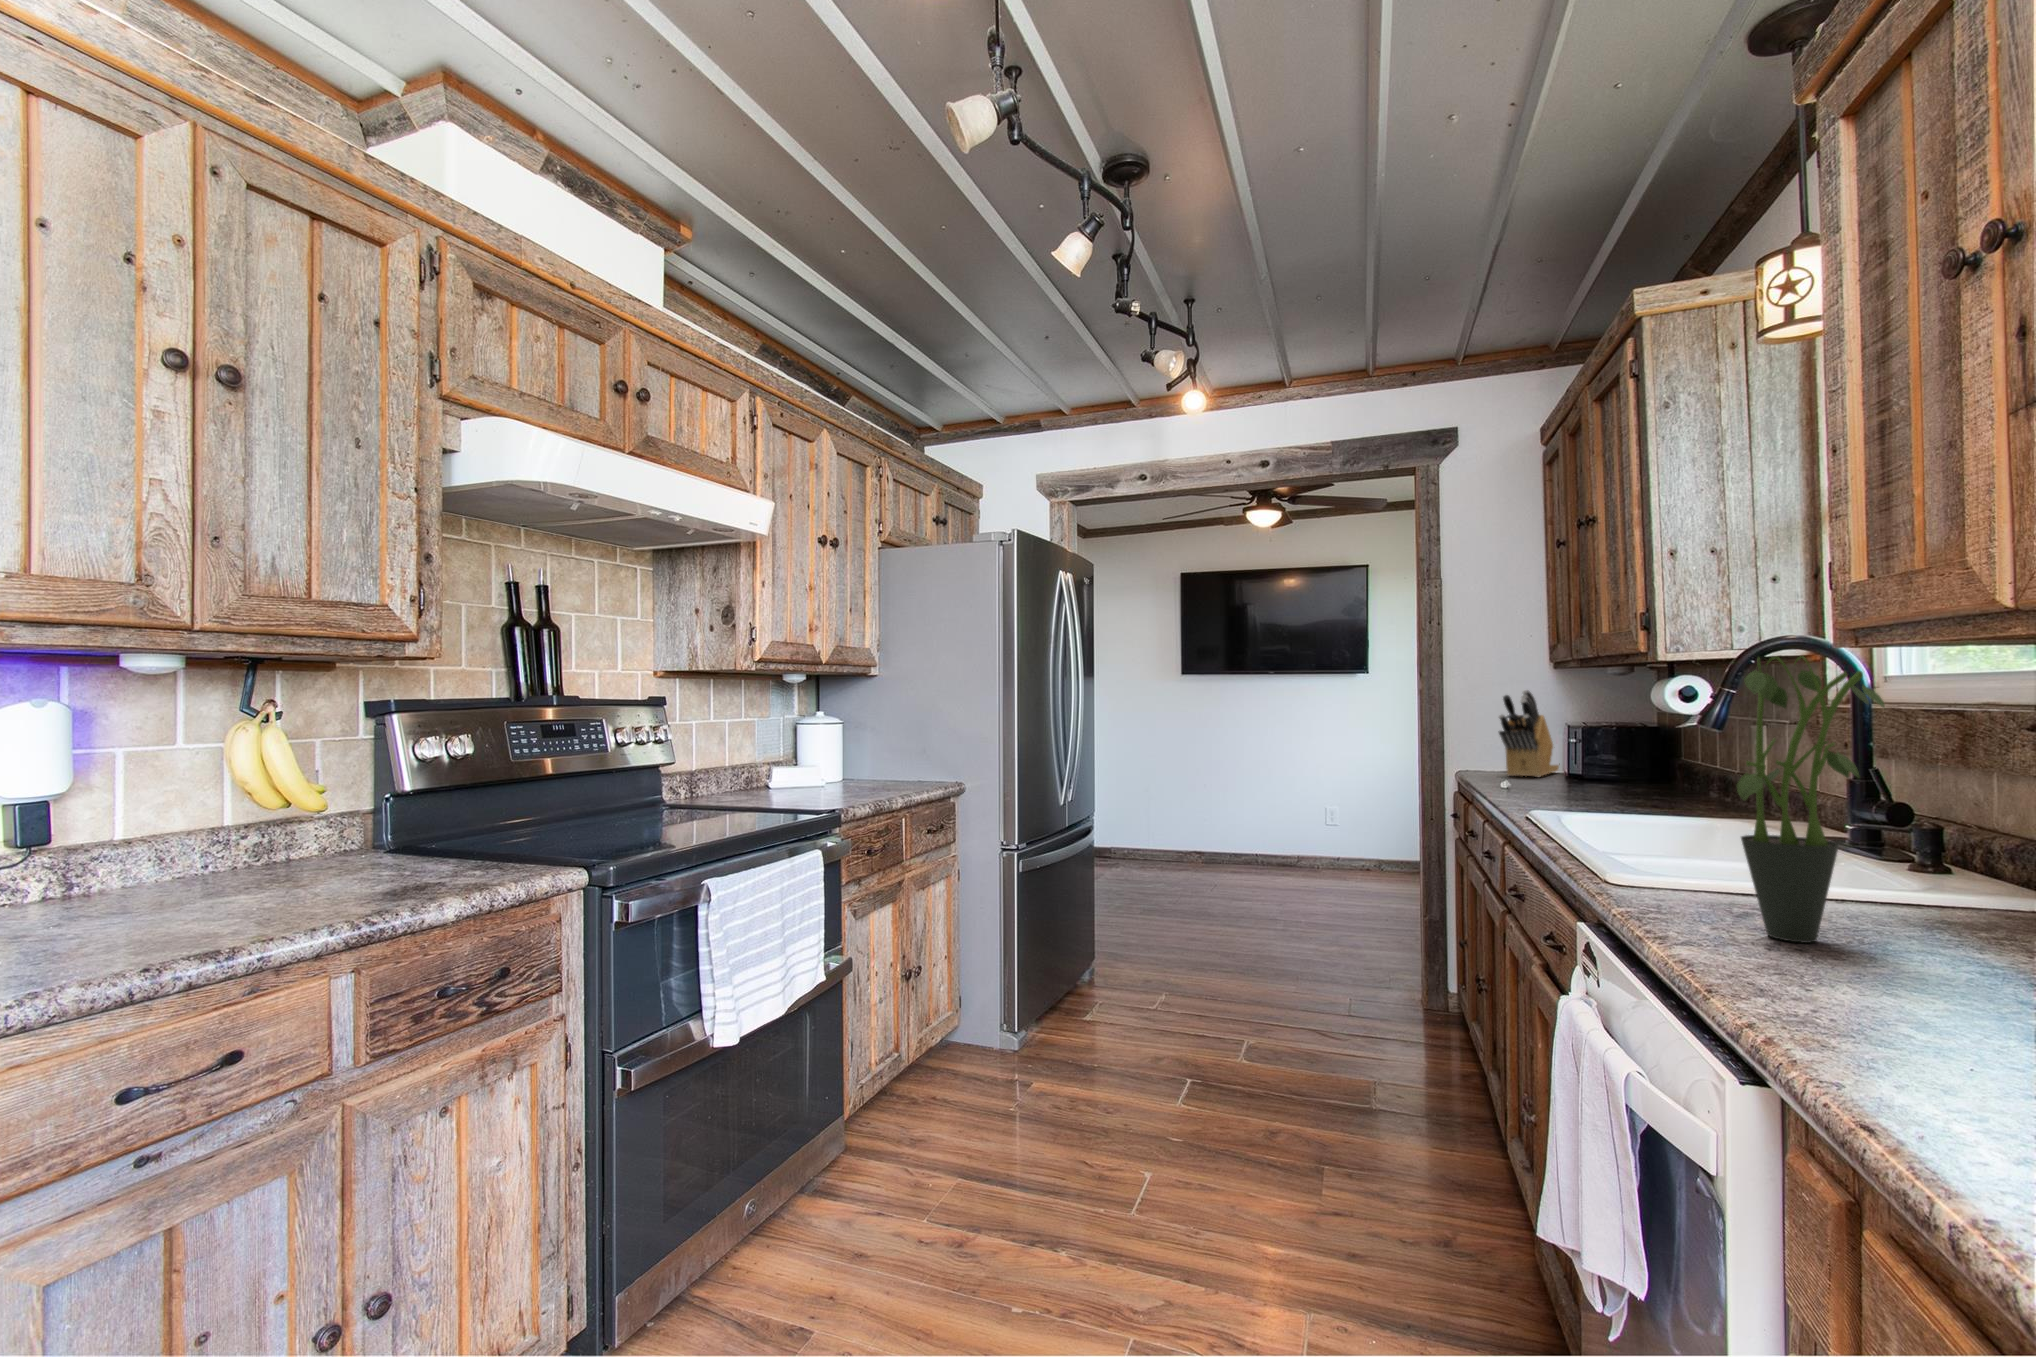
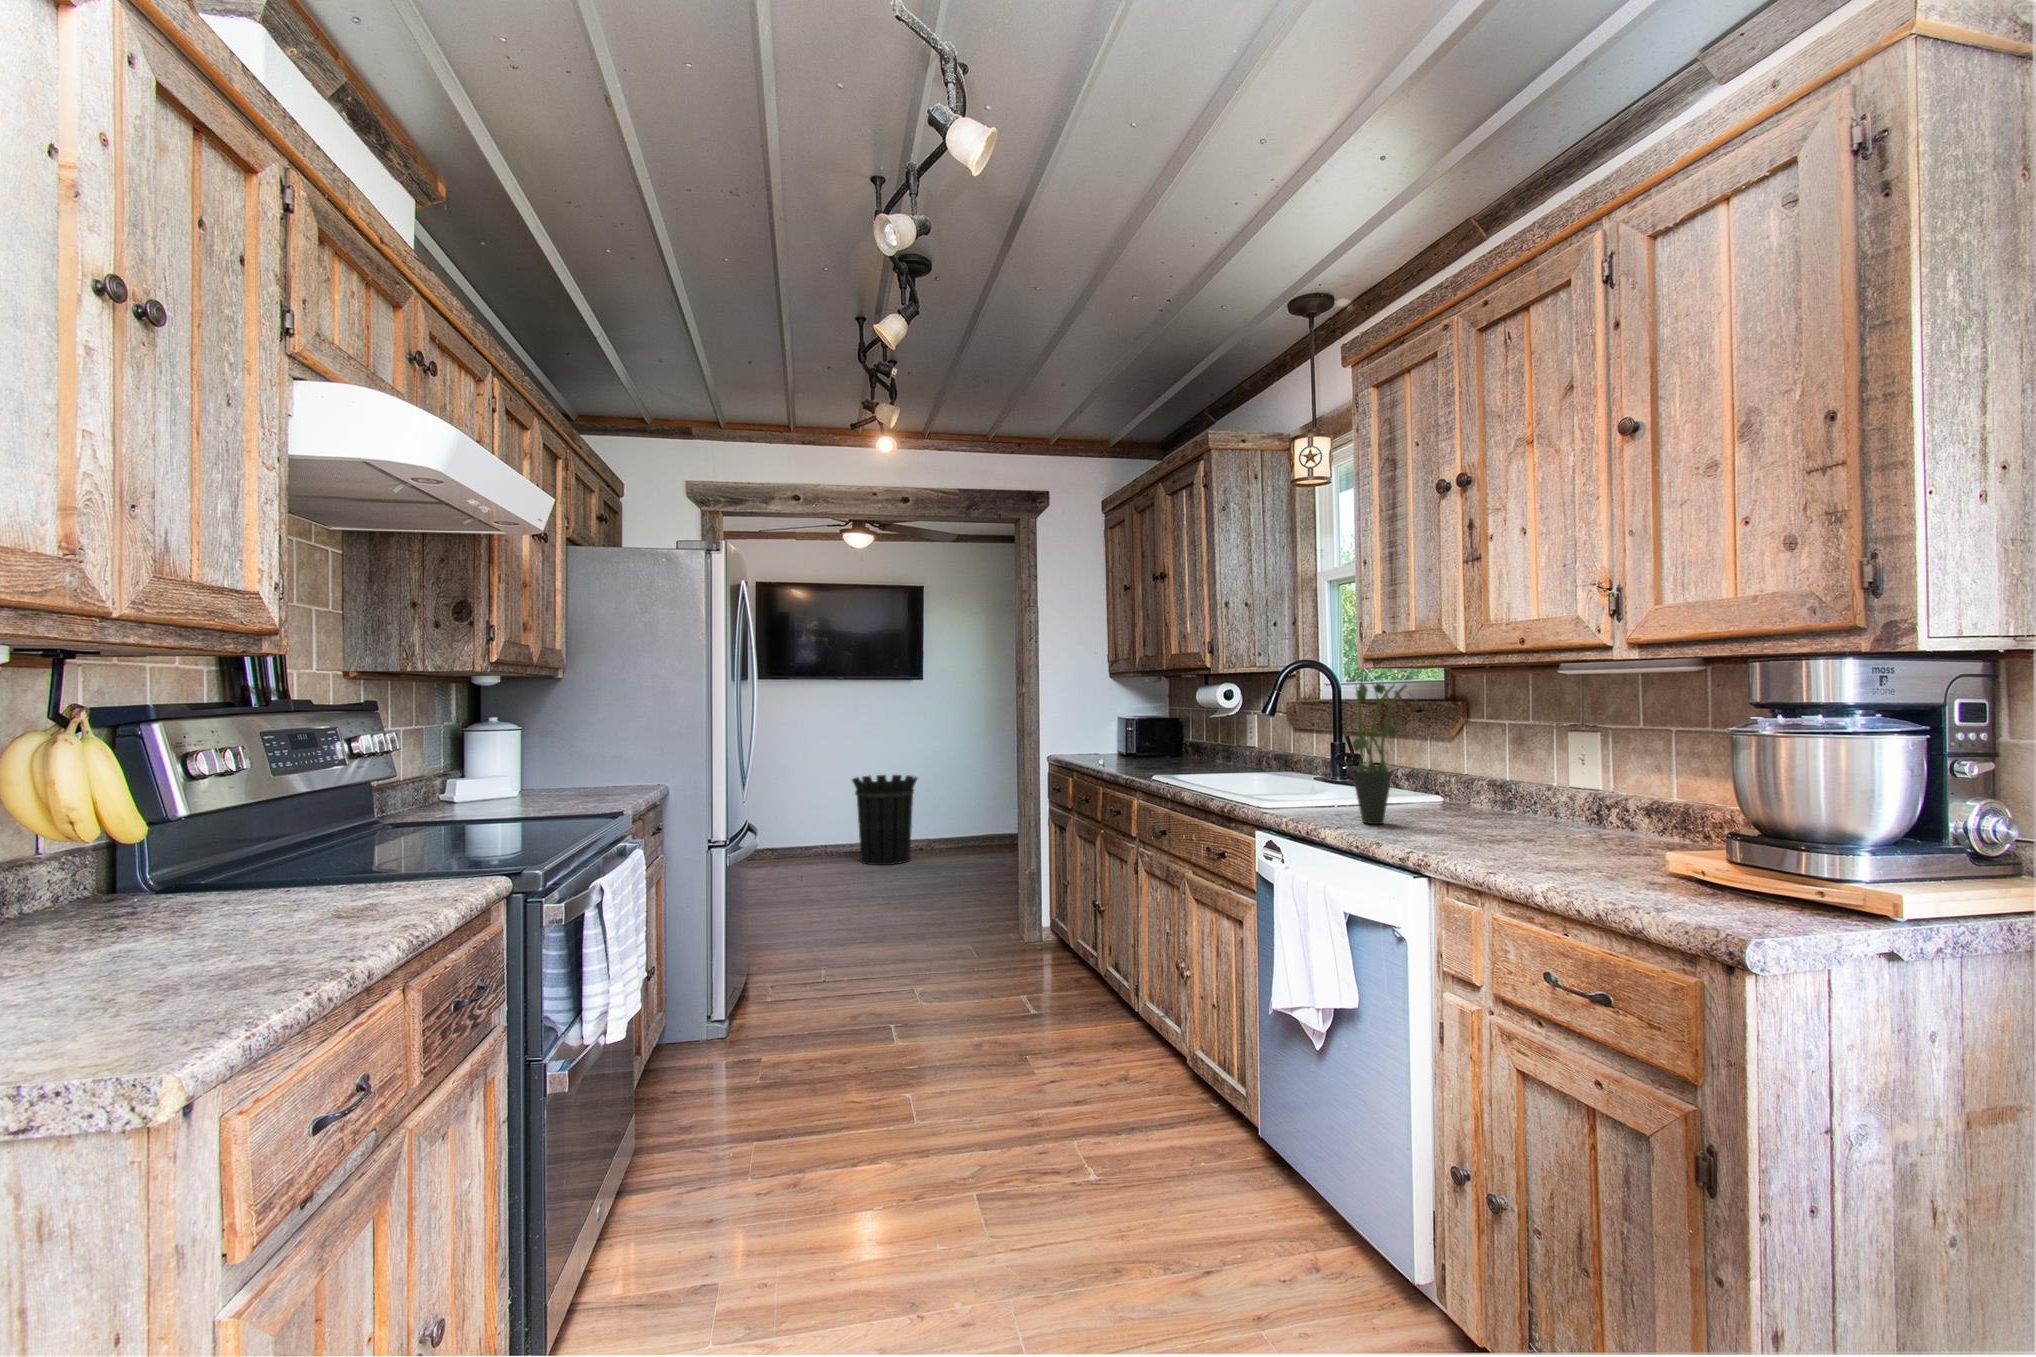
knife block: present [1499,690,1559,777] -> none [1093,695,1121,759]
waste bin: none [1261,779,1339,882] -> present [852,775,917,865]

